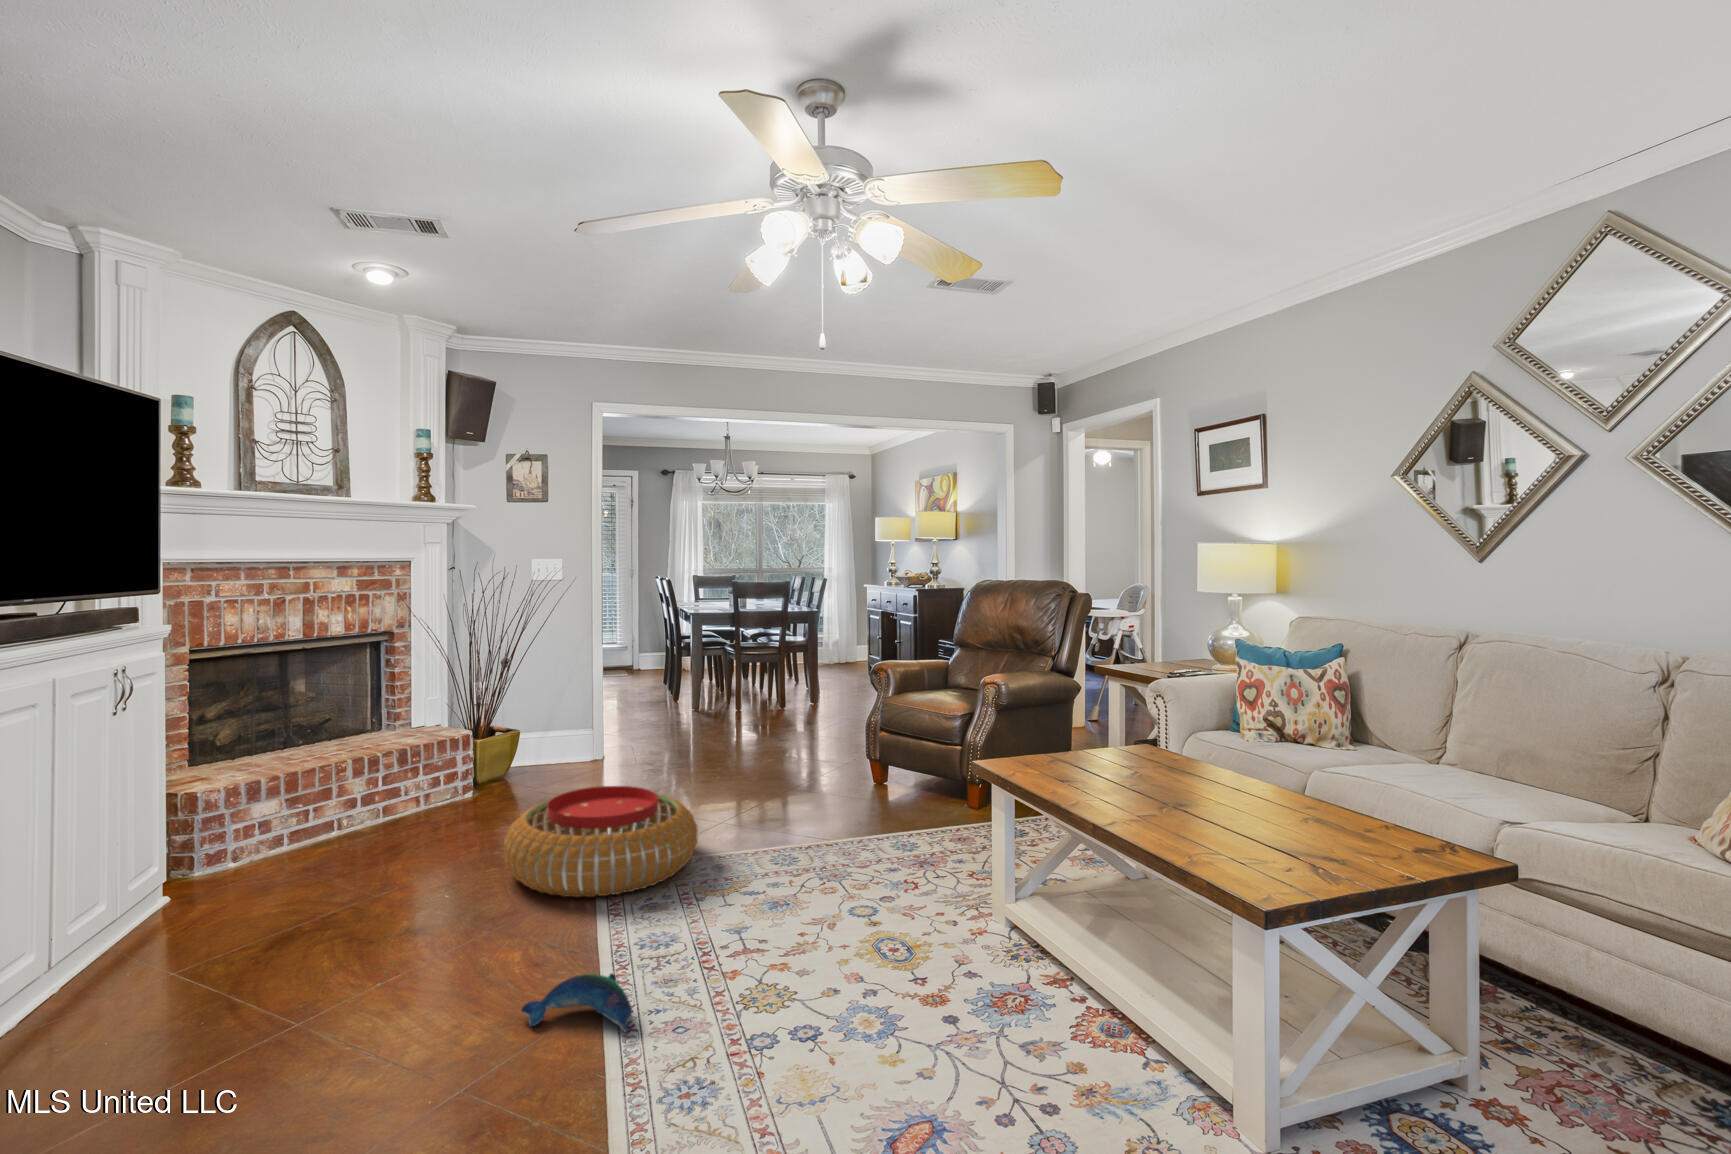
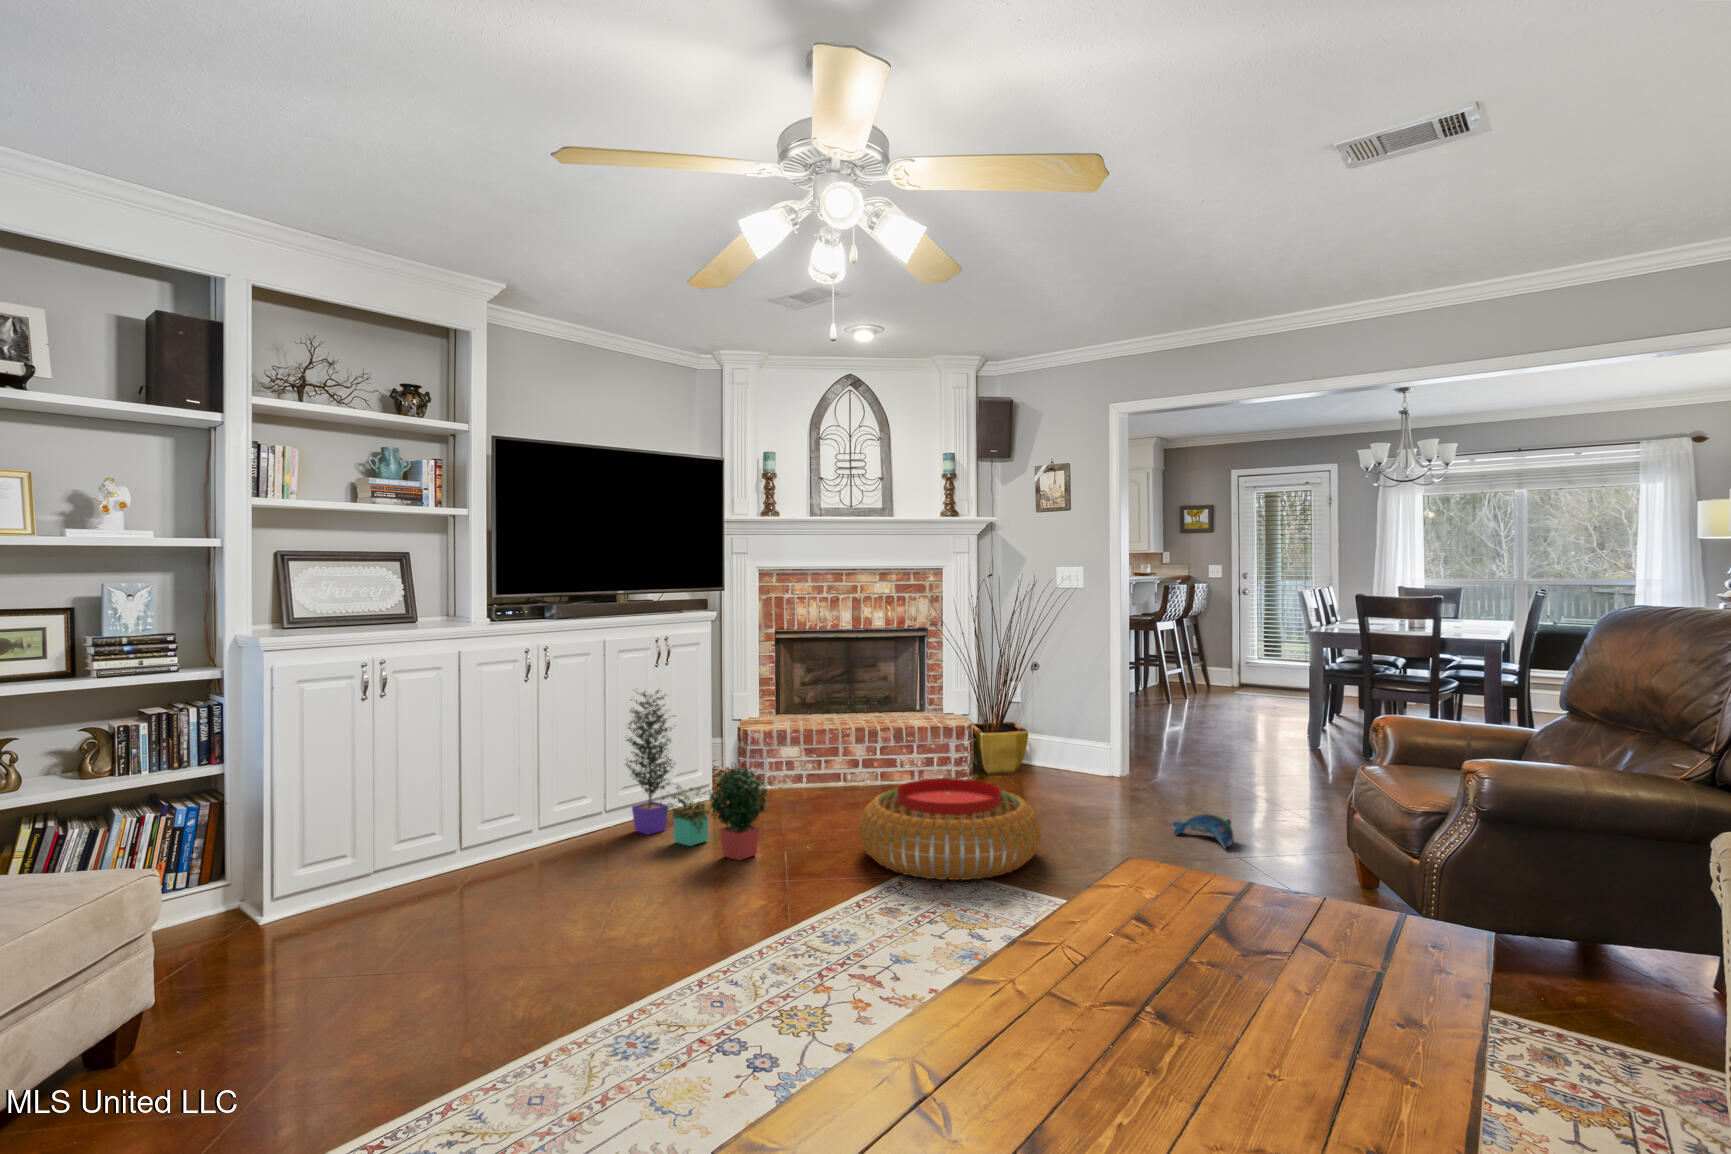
potted plant: none [106,754,426,976] -> present [626,690,768,861]
plush toy: present [521,973,632,1032] -> present [1172,814,1234,848]

